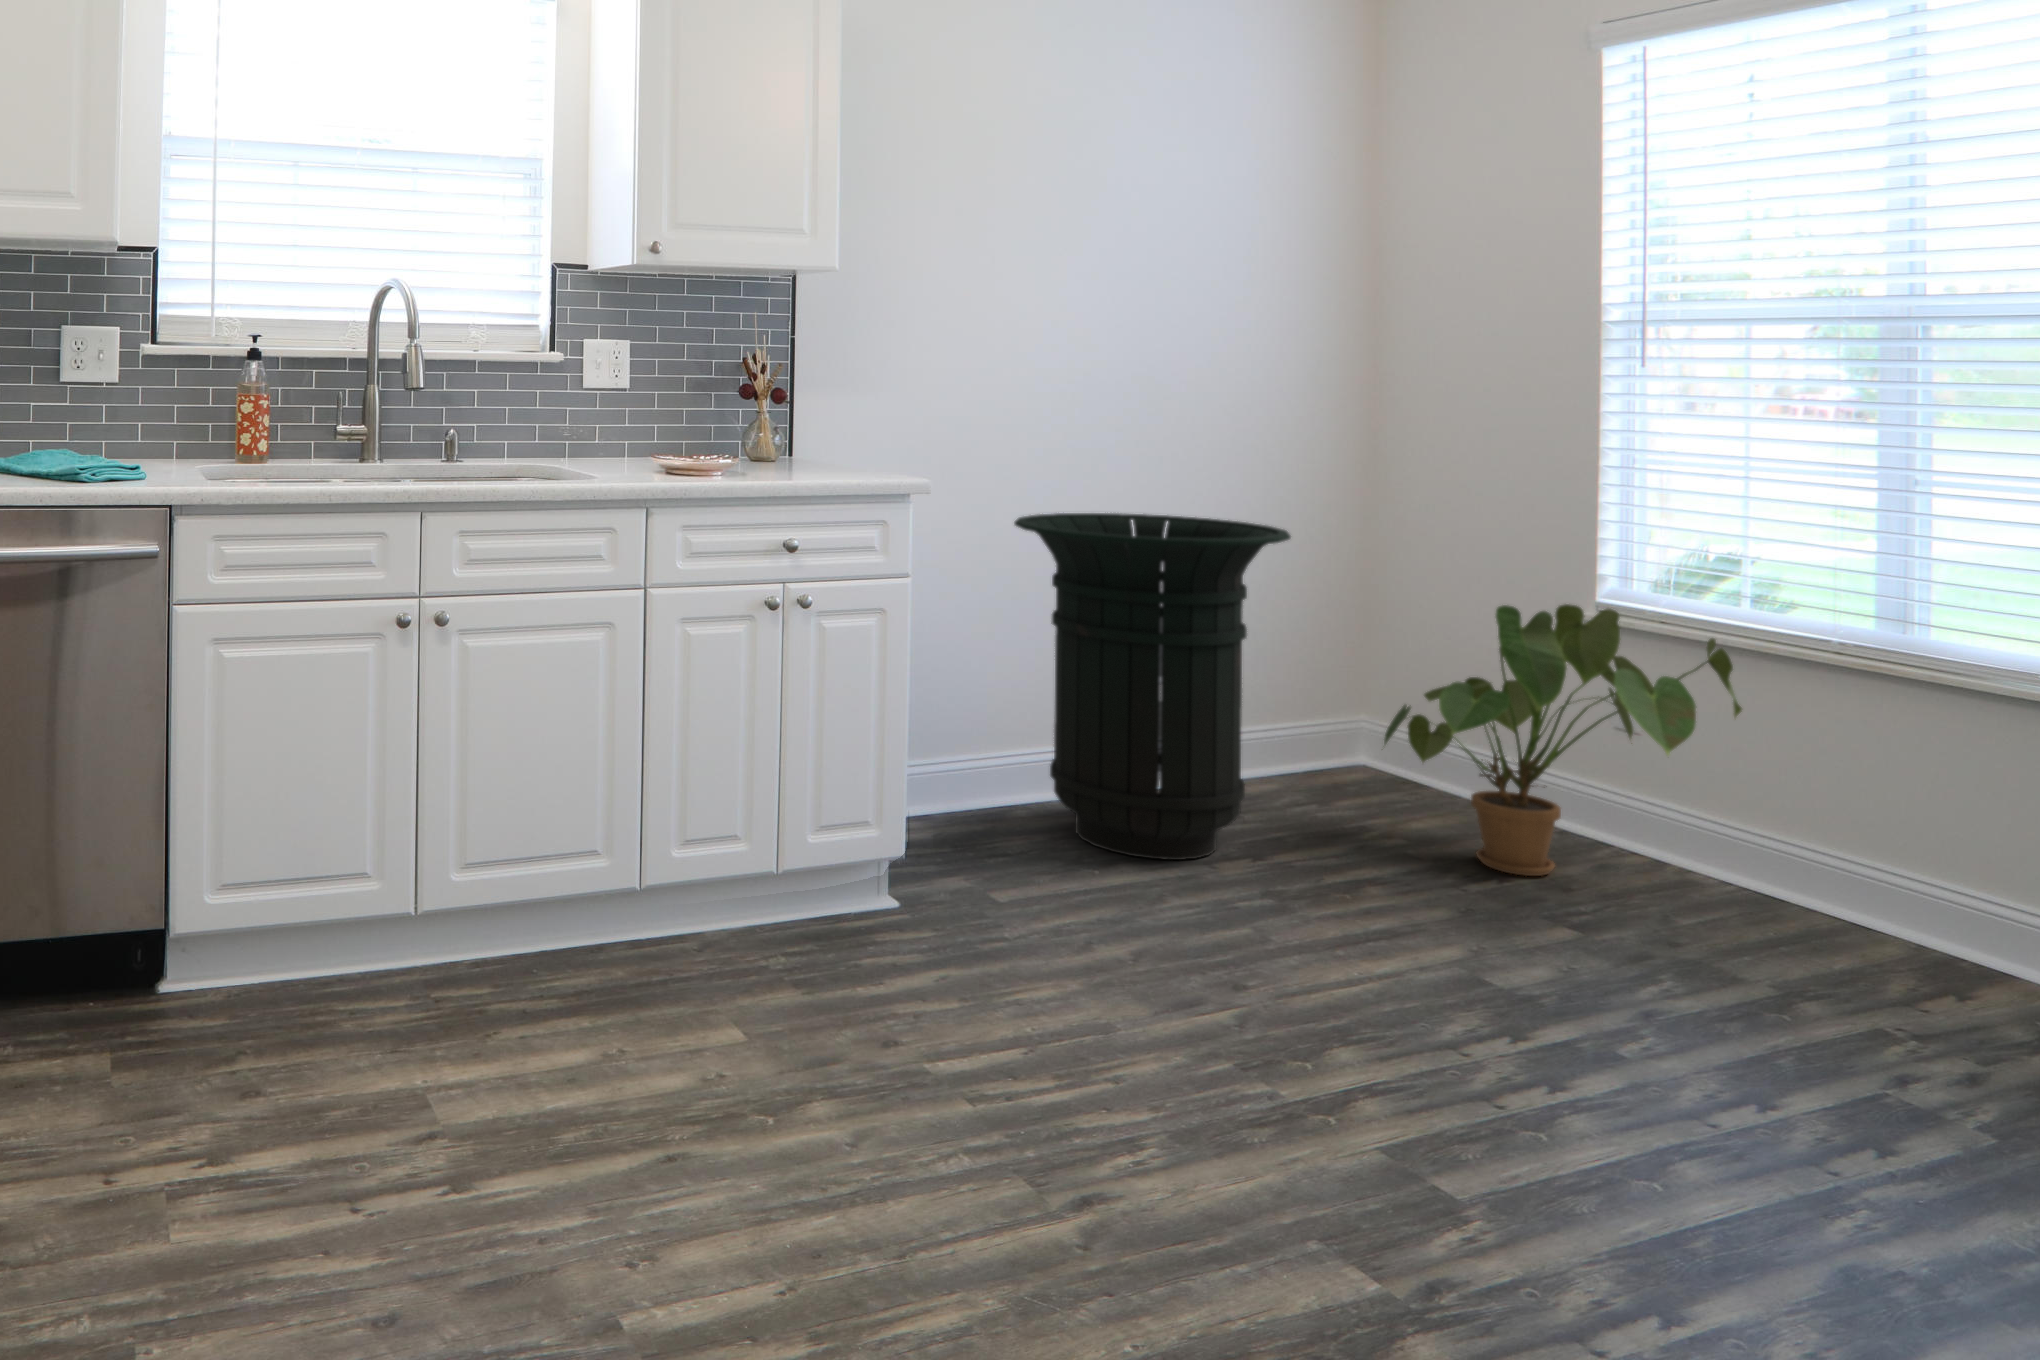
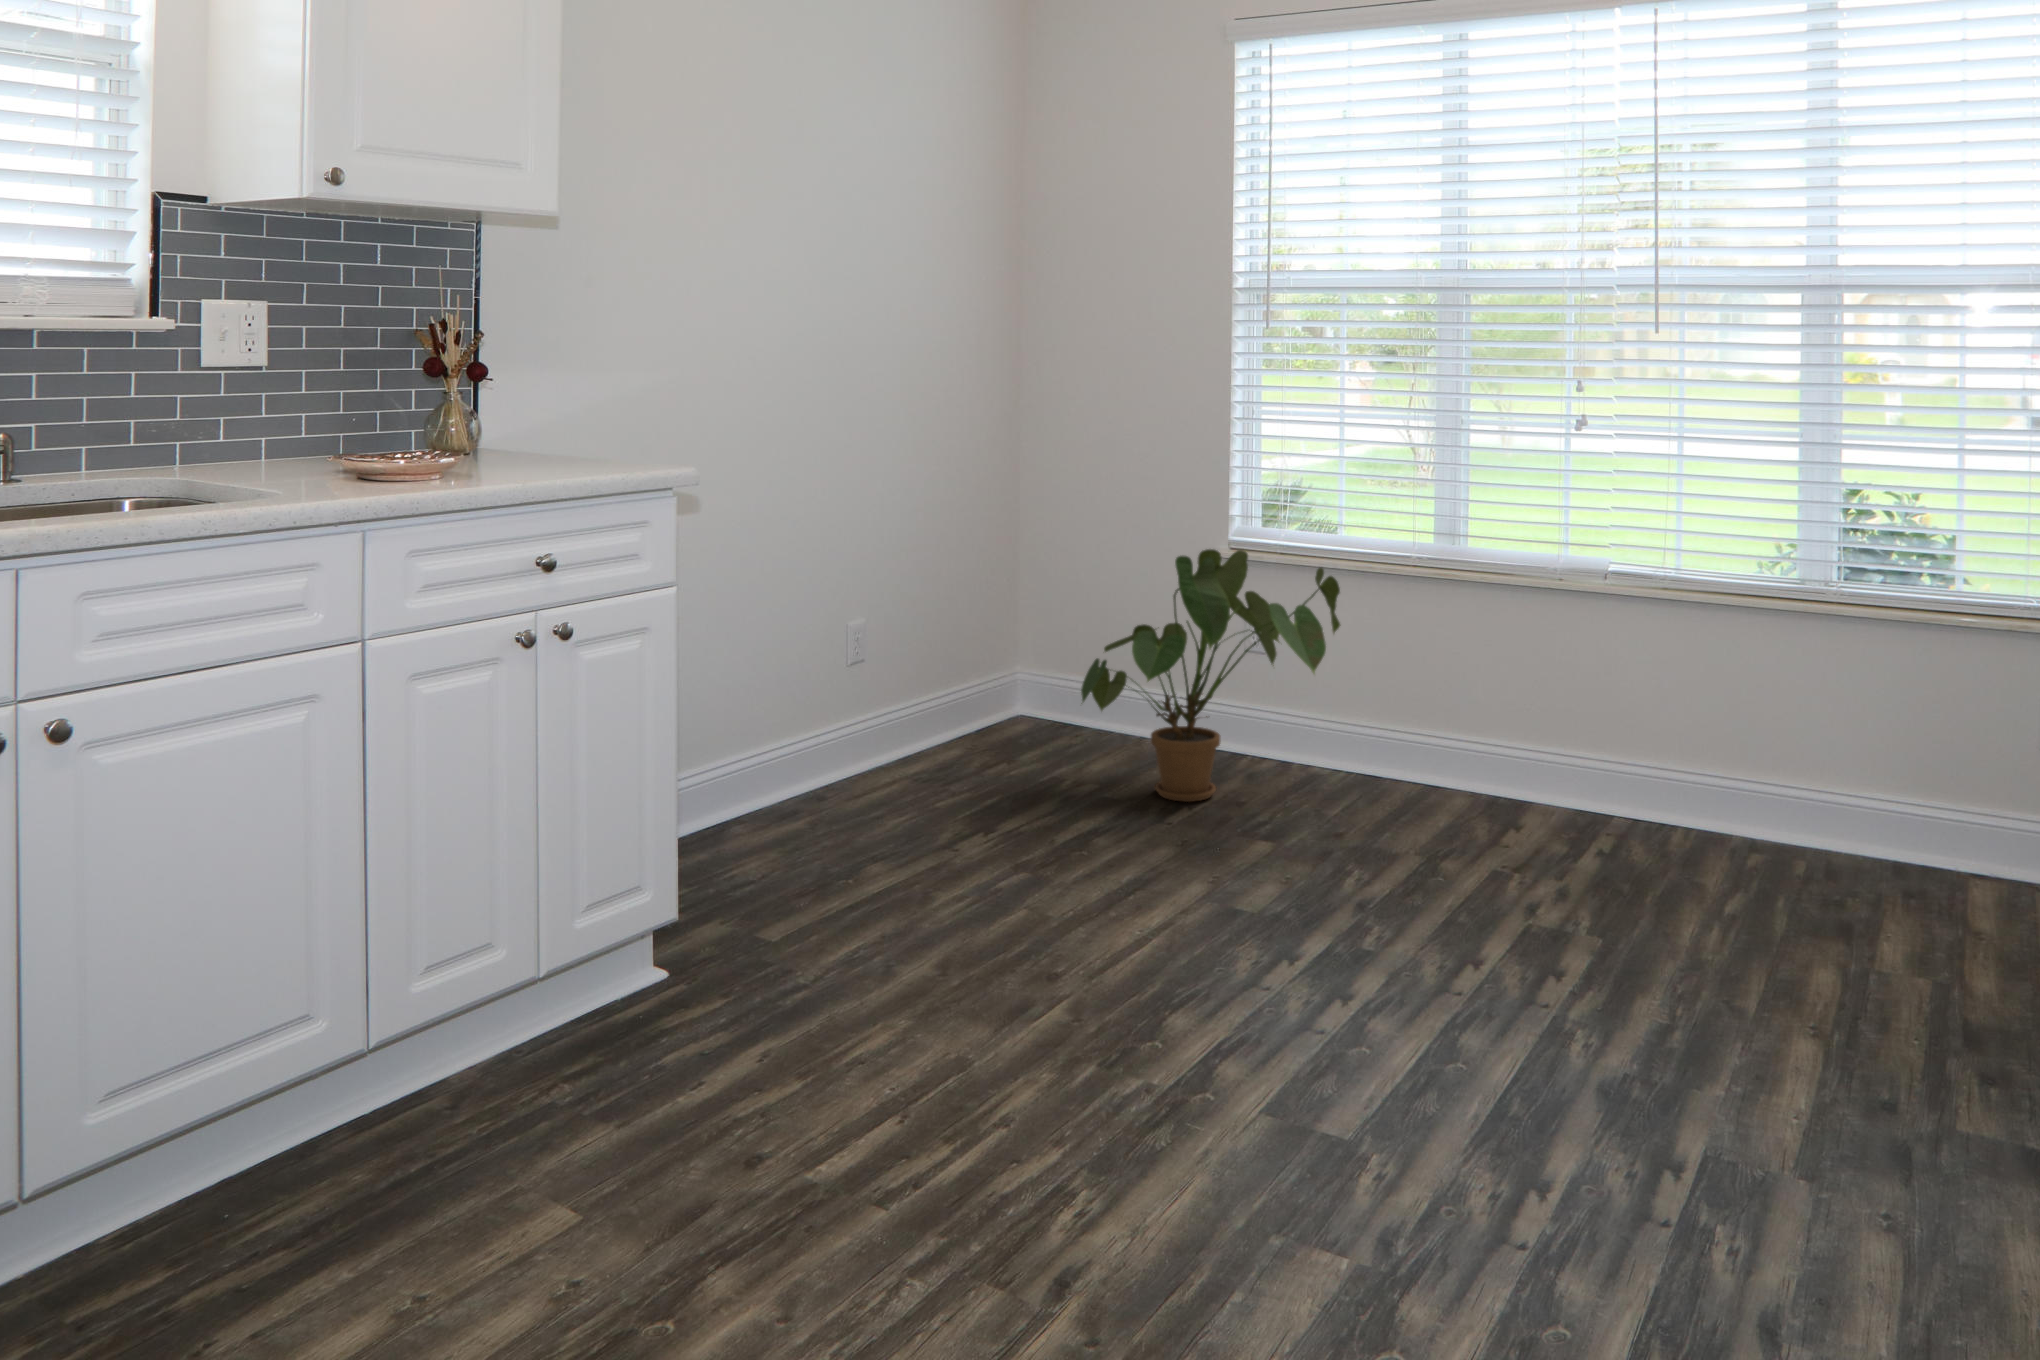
trash can: present [1014,513,1291,860] -> none [743,493,1019,860]

